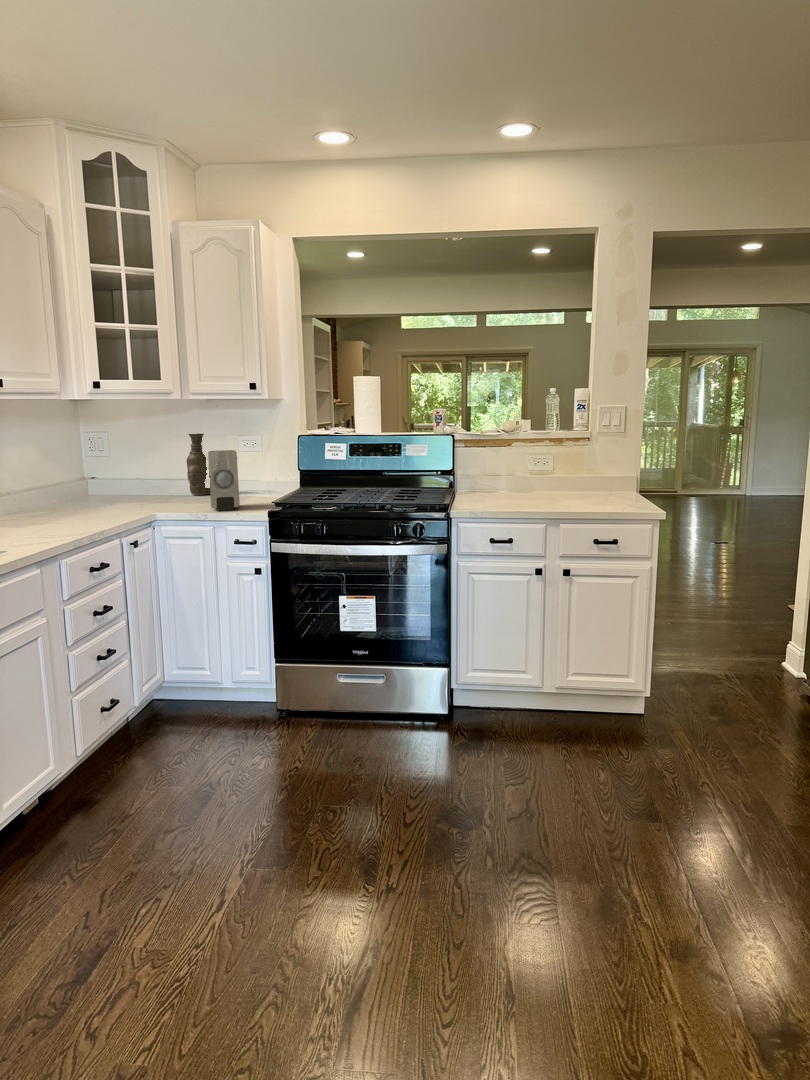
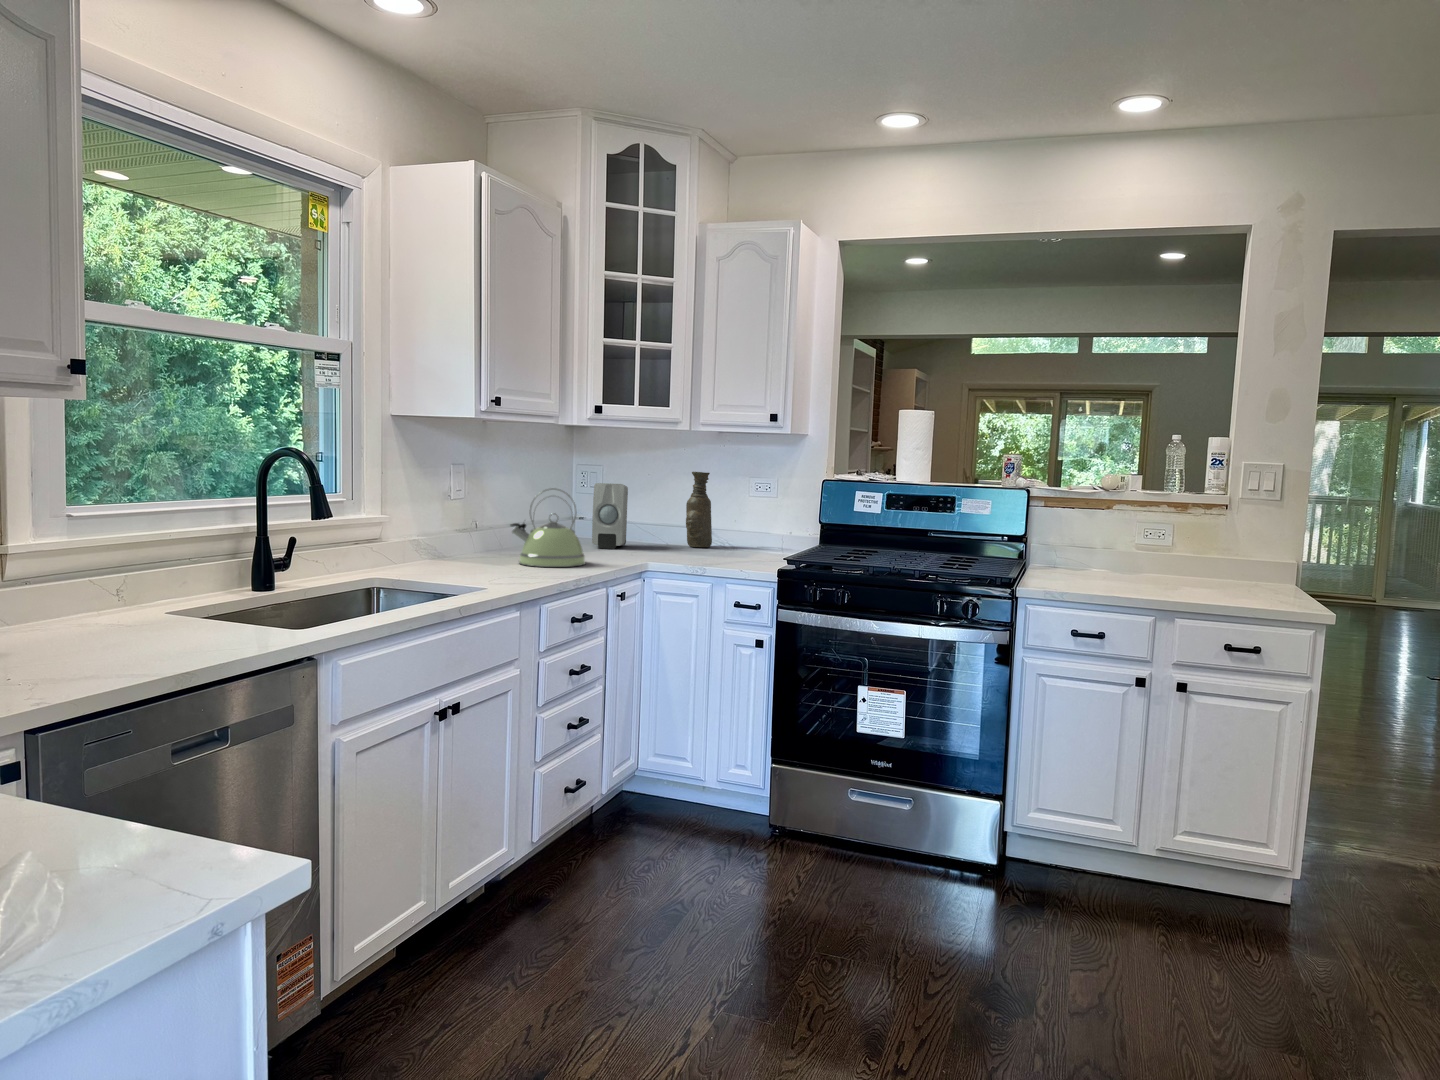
soap dispenser: present [208,450,240,511] -> present [592,483,628,549]
kettle: none [26,456,101,525] -> present [510,488,585,567]

